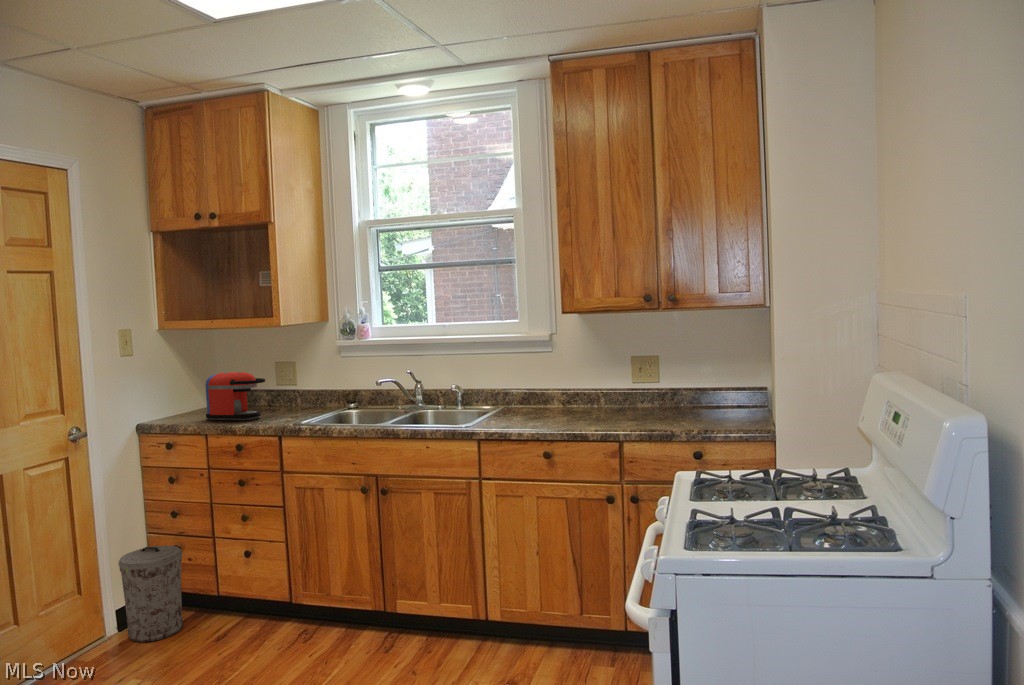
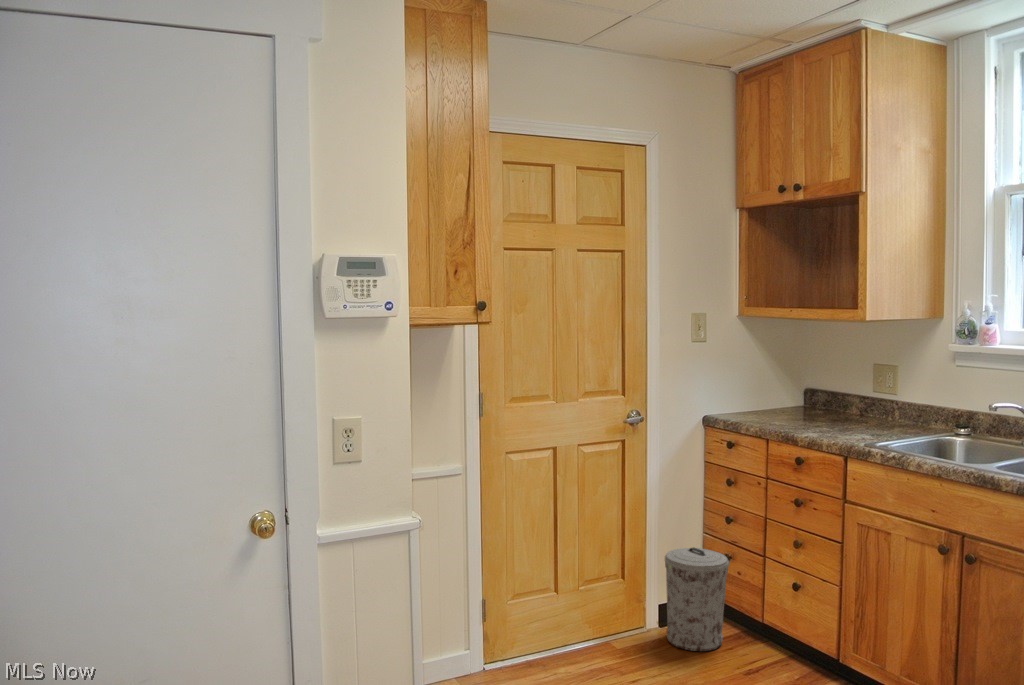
coffee maker: present [205,372,265,420] -> none [776,368,846,429]

